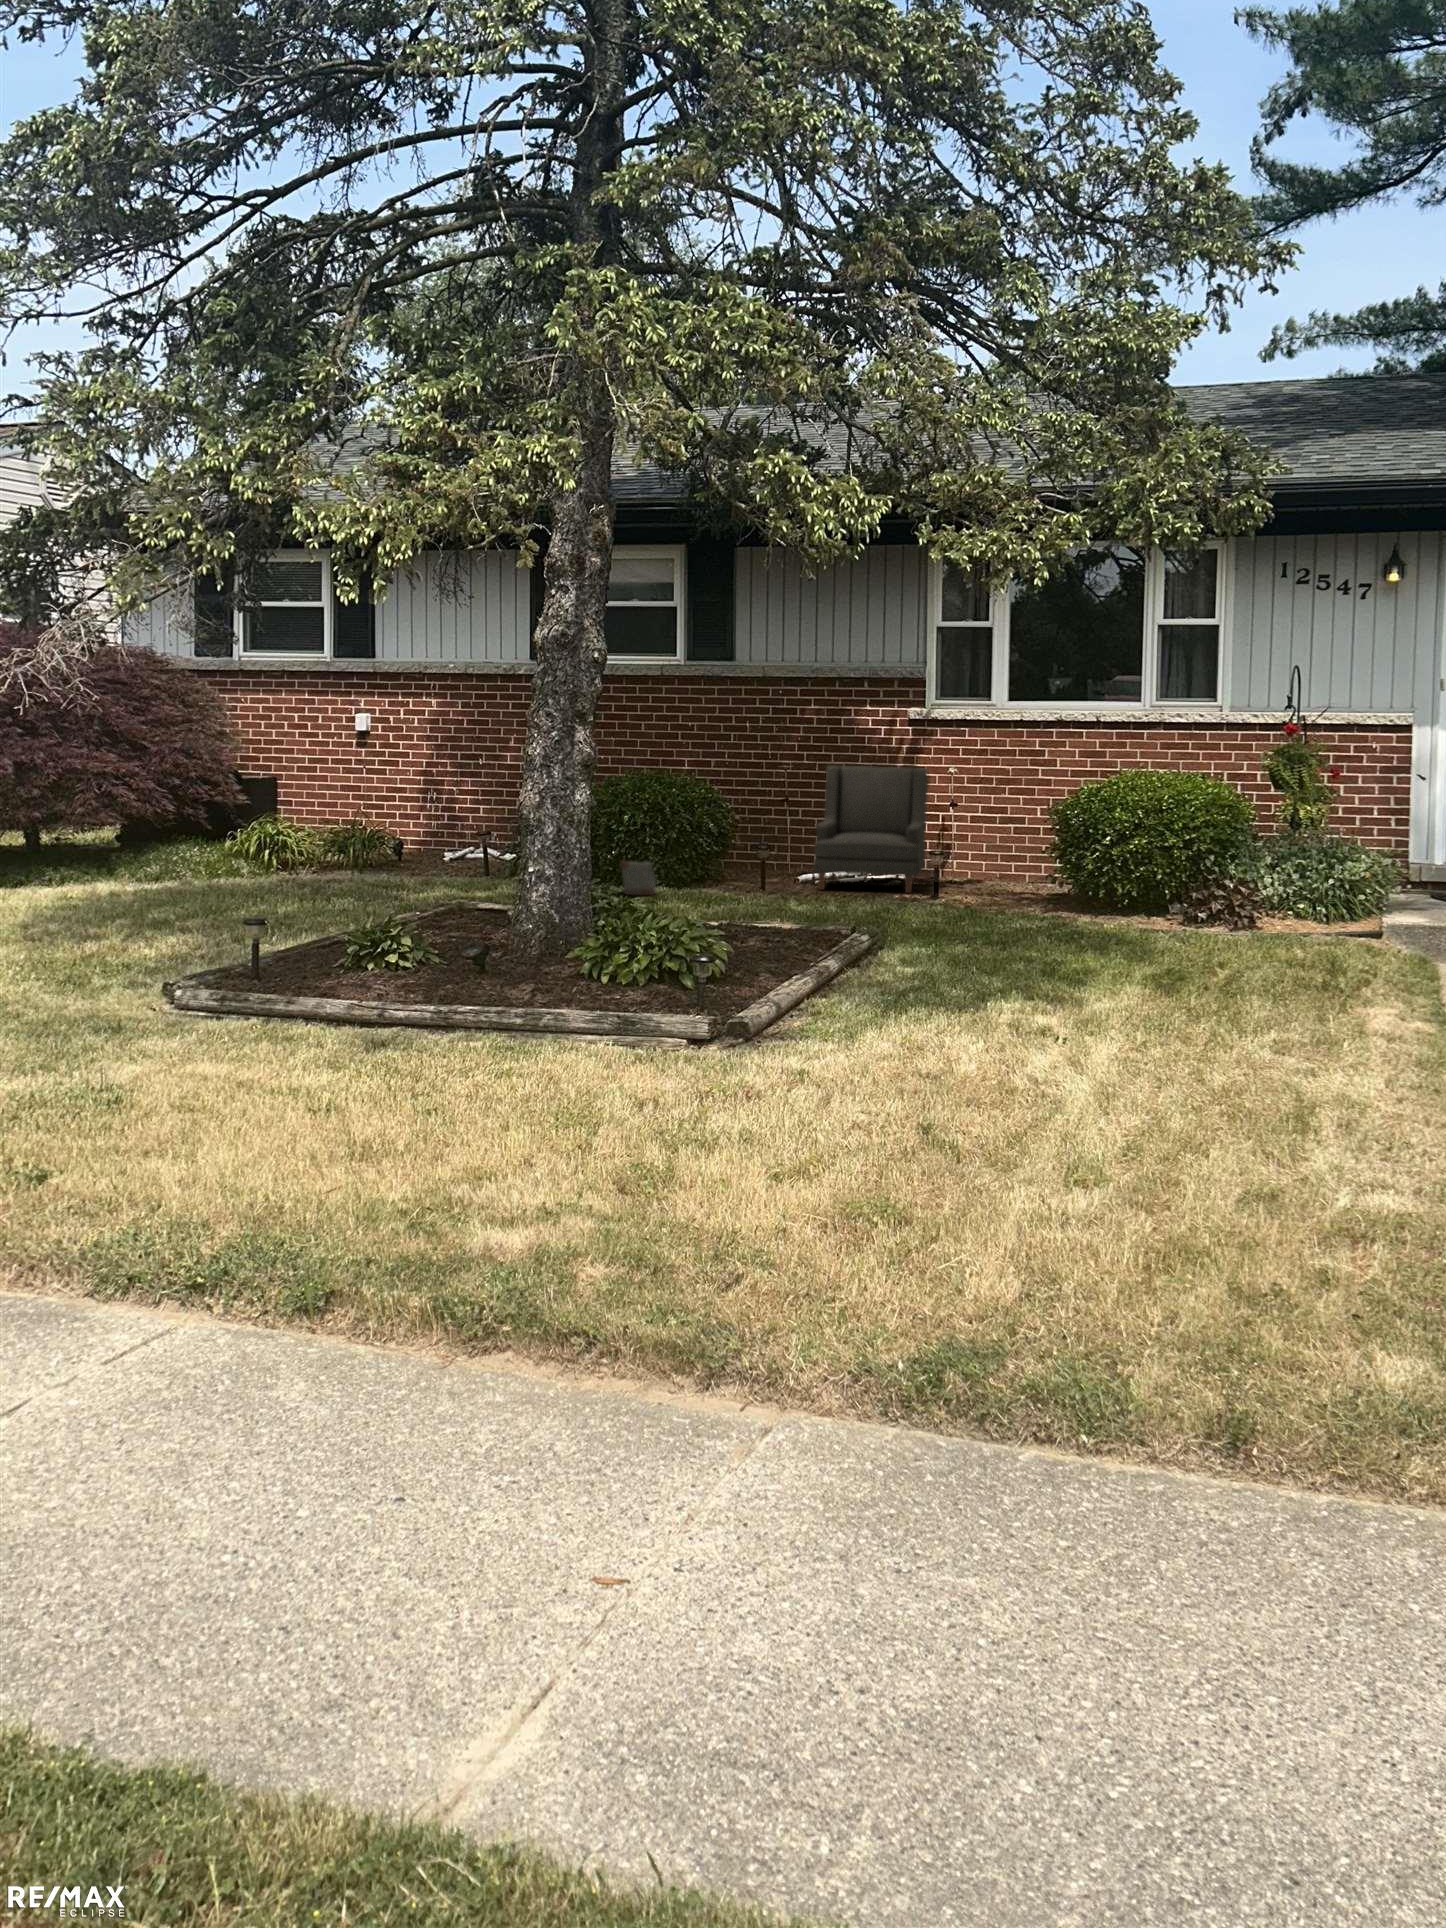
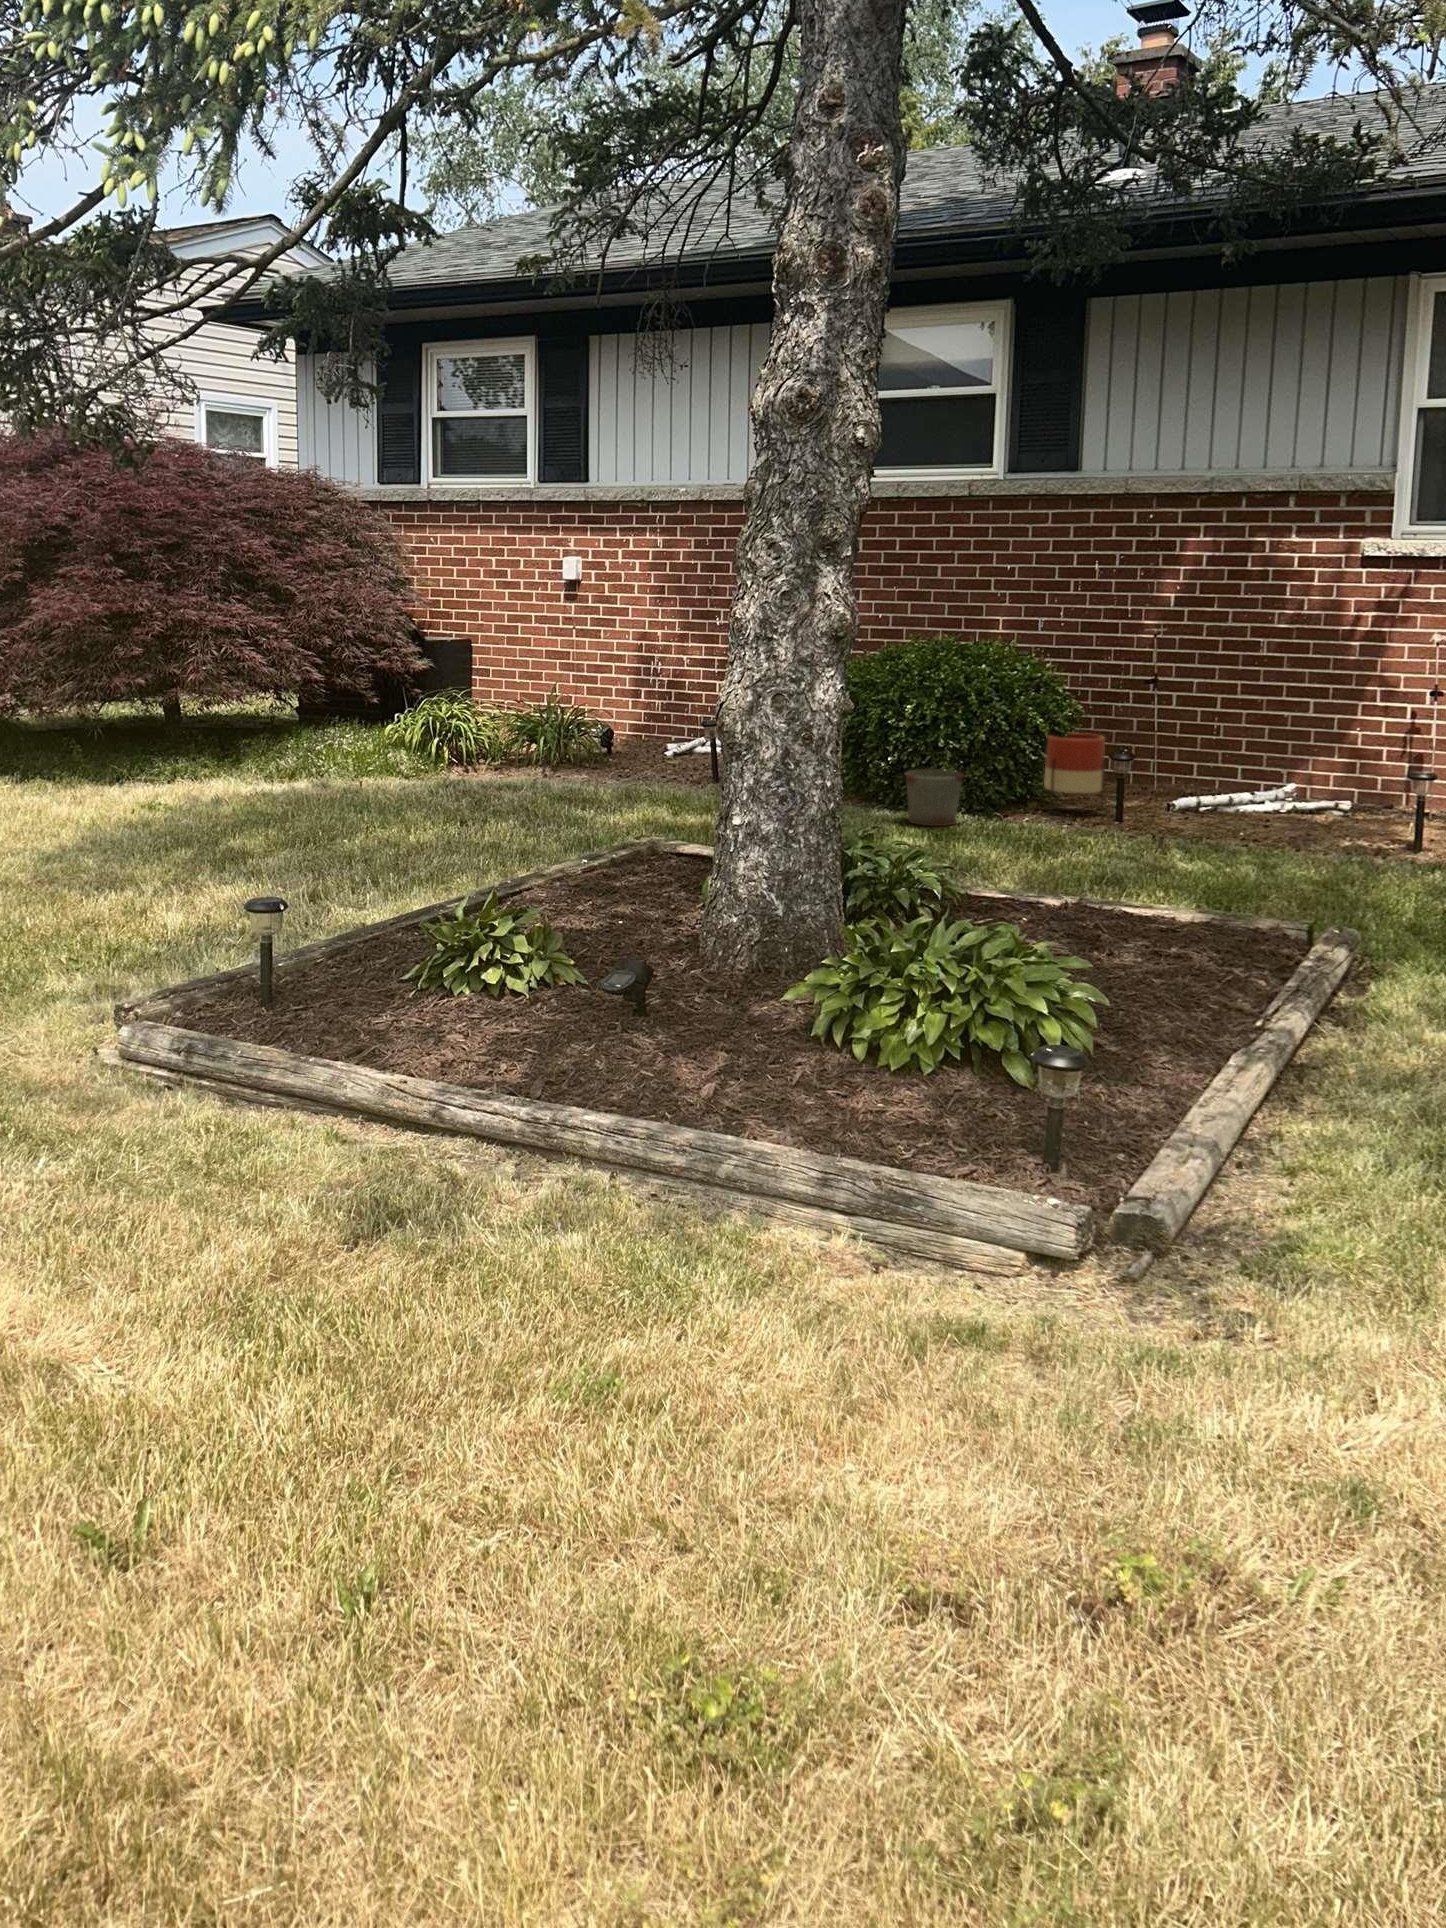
chair: present [814,766,927,893] -> none [1204,630,1394,836]
planter: none [713,834,752,888] -> present [1044,733,1105,811]

